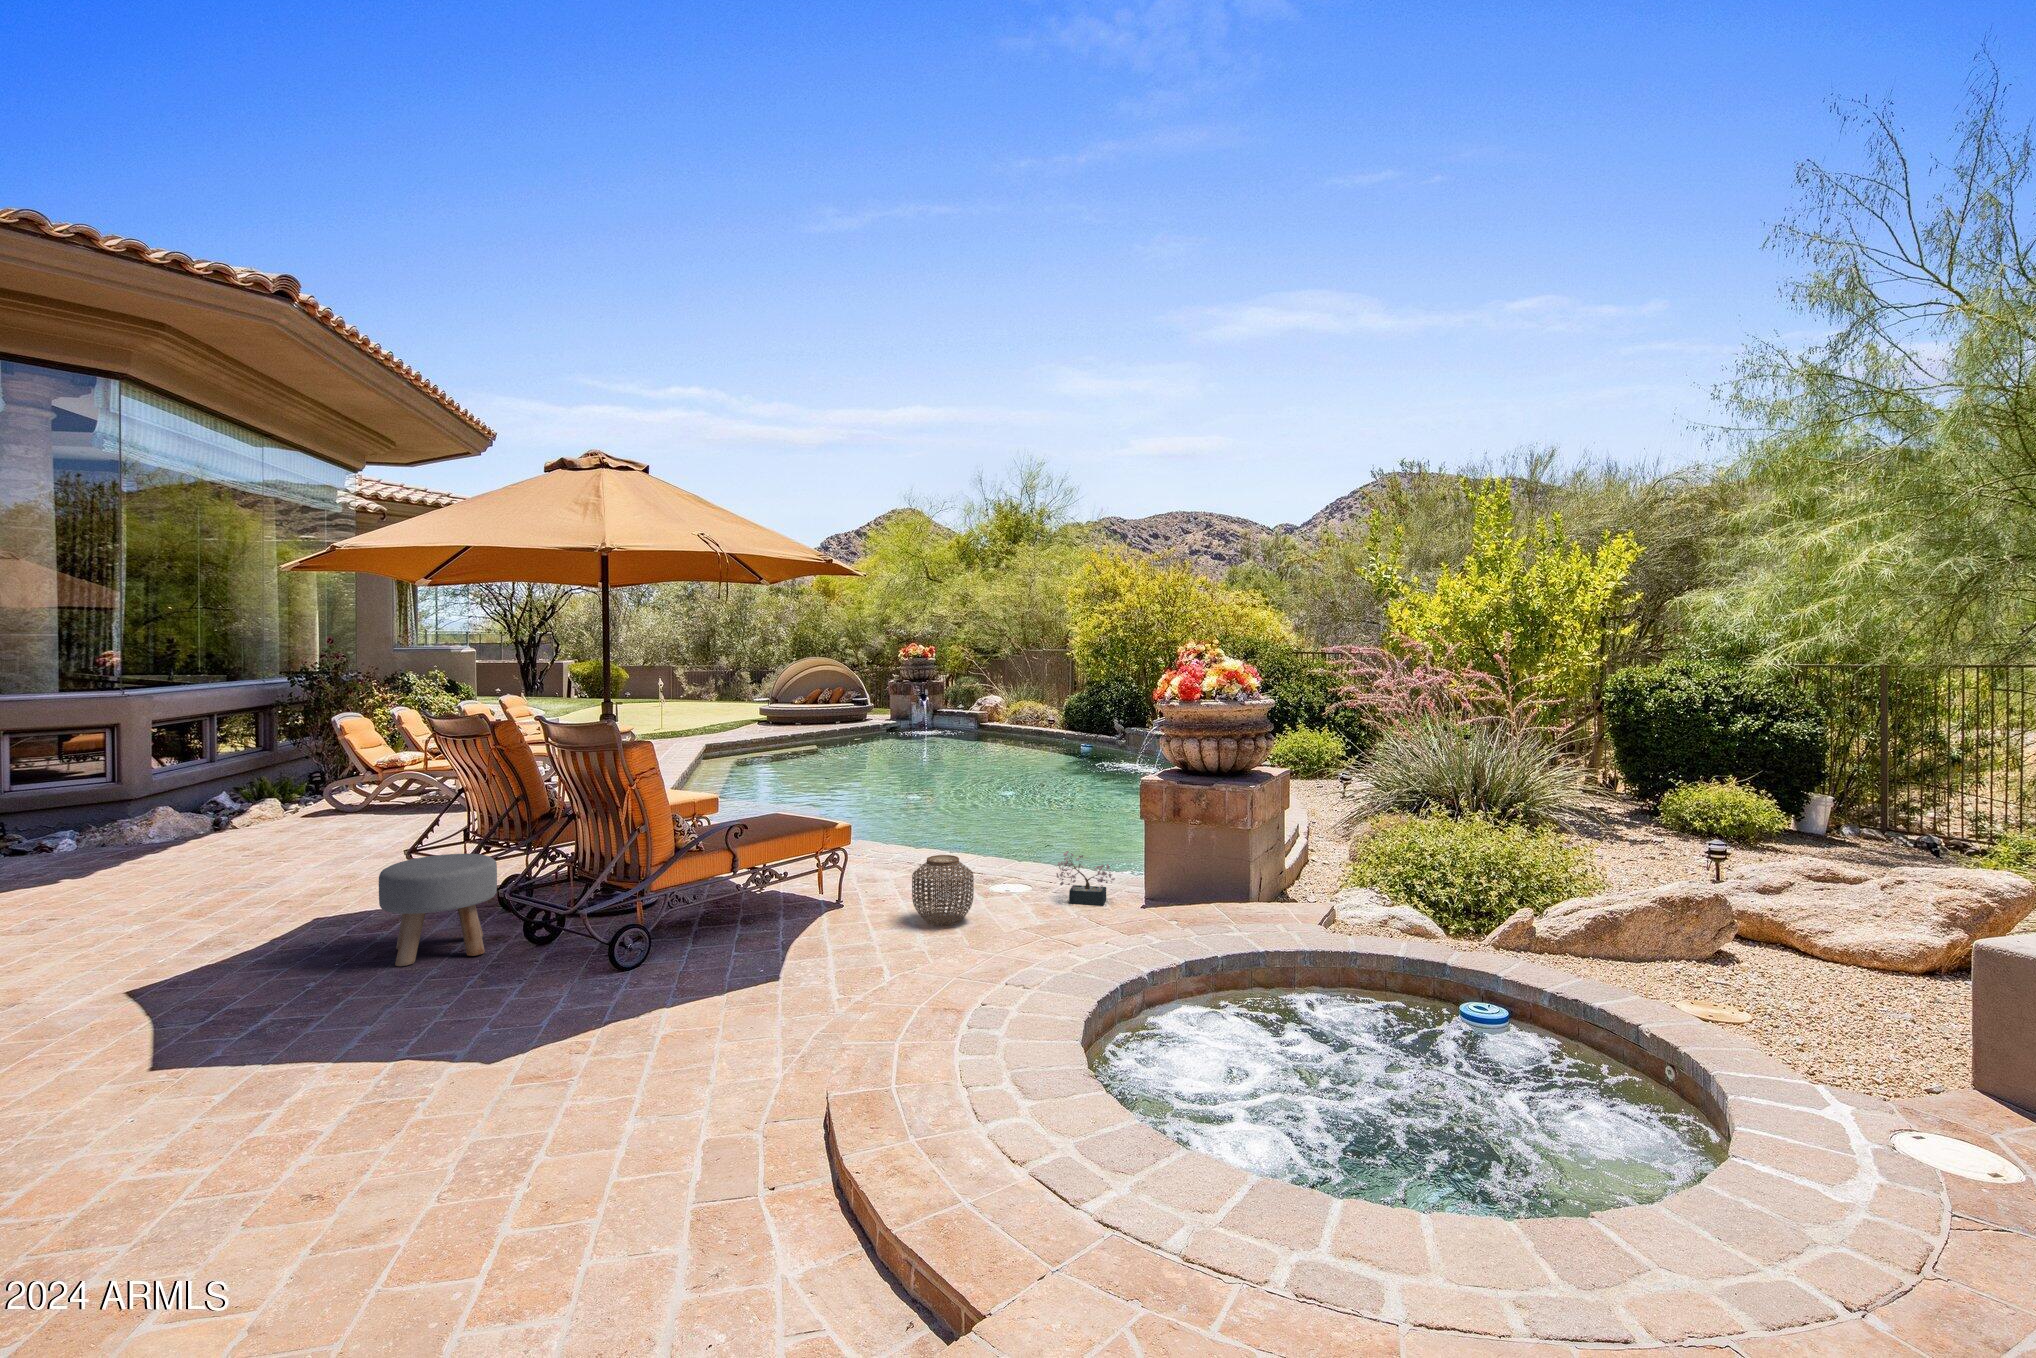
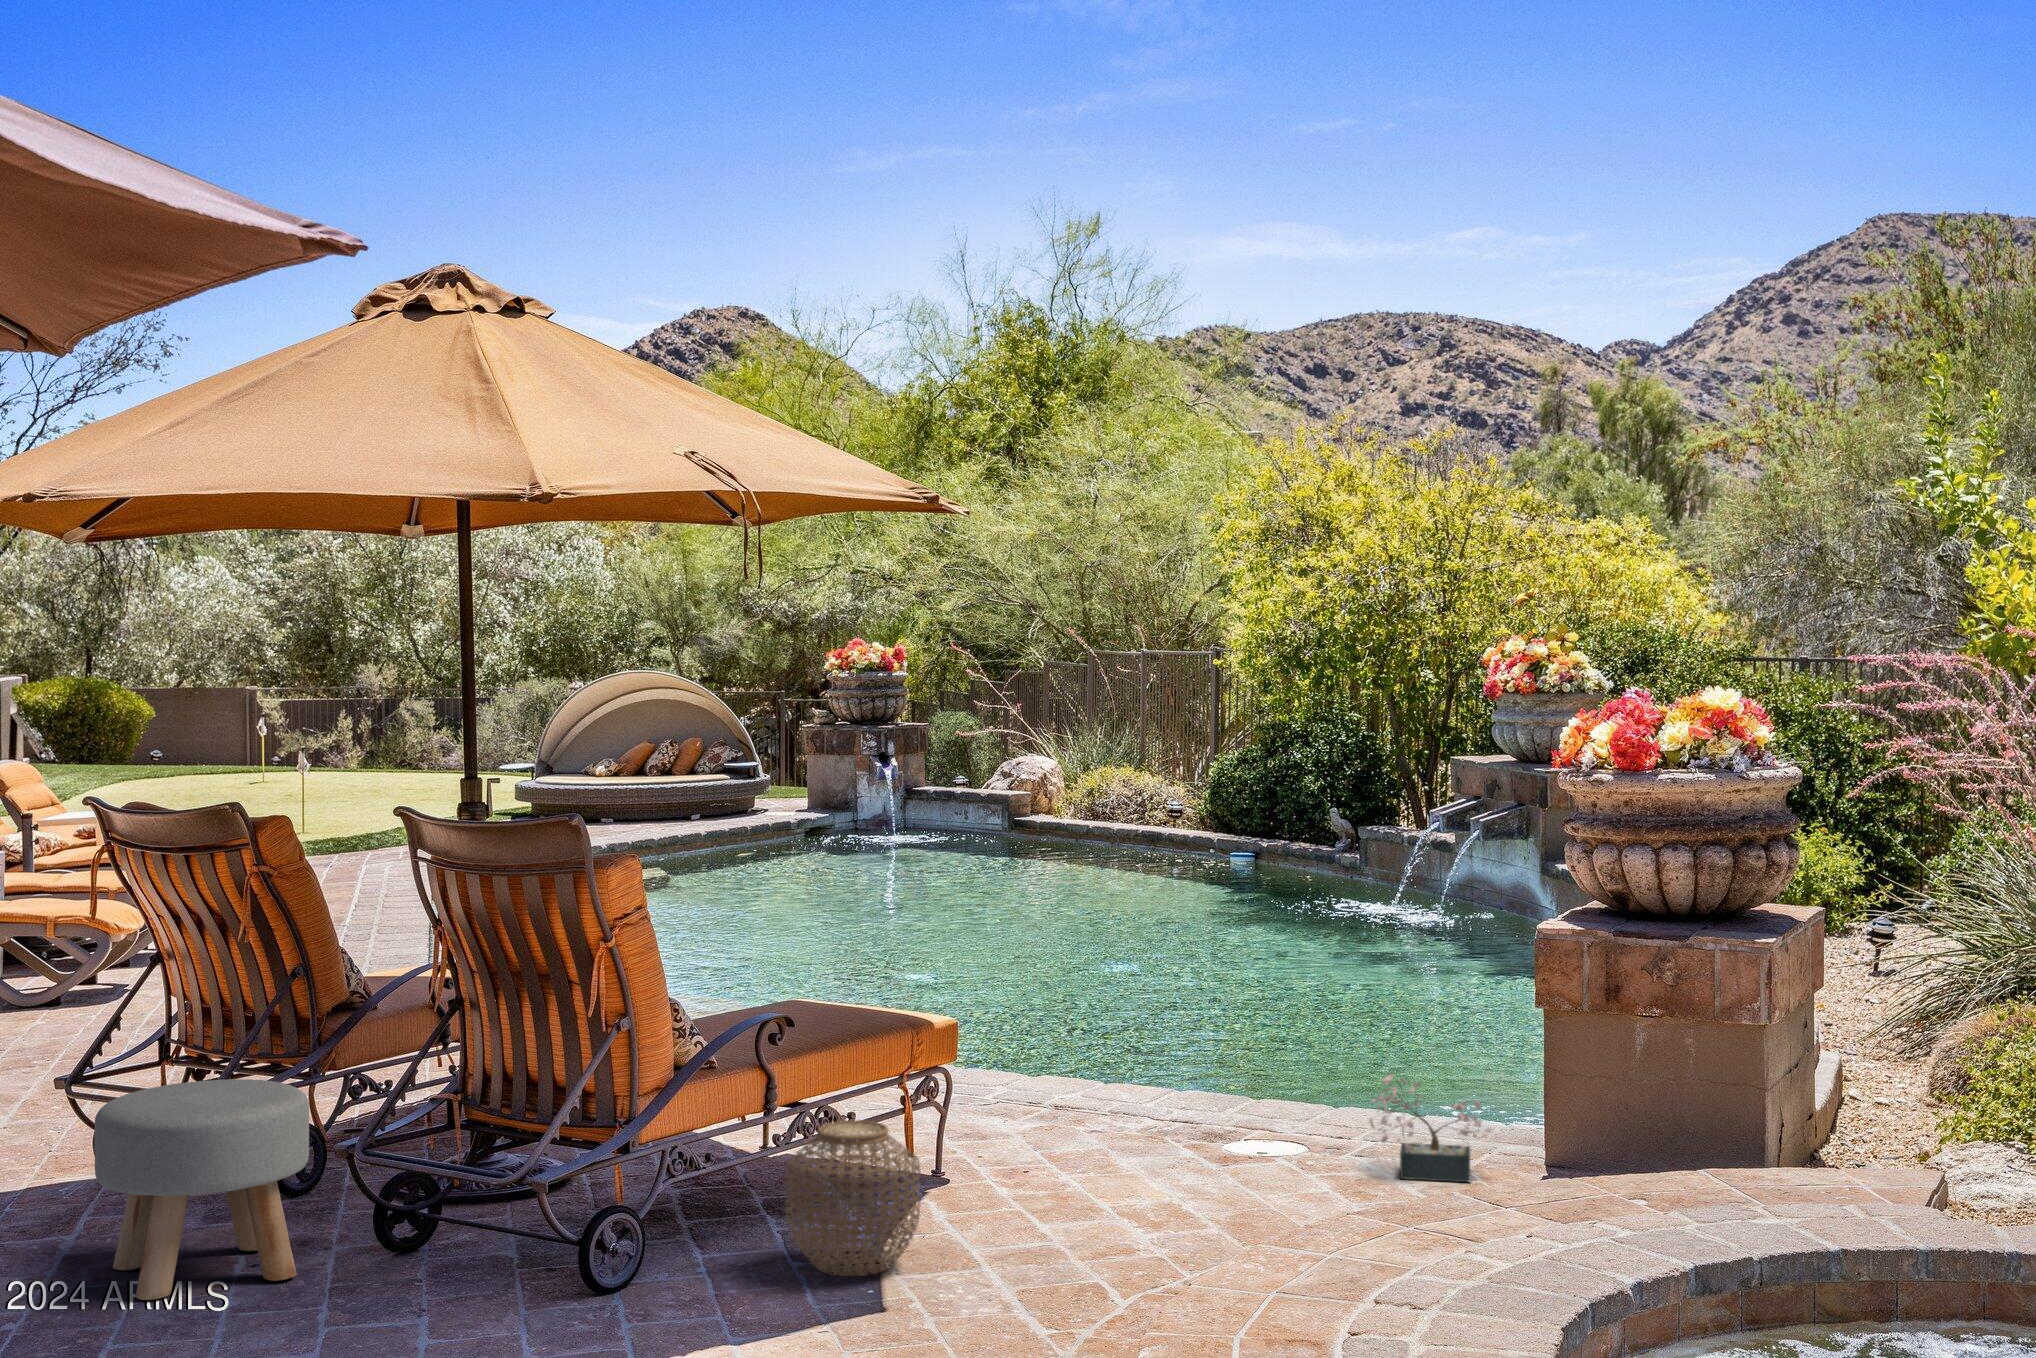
woven basket: present [912,855,974,926] -> present [786,1120,920,1276]

